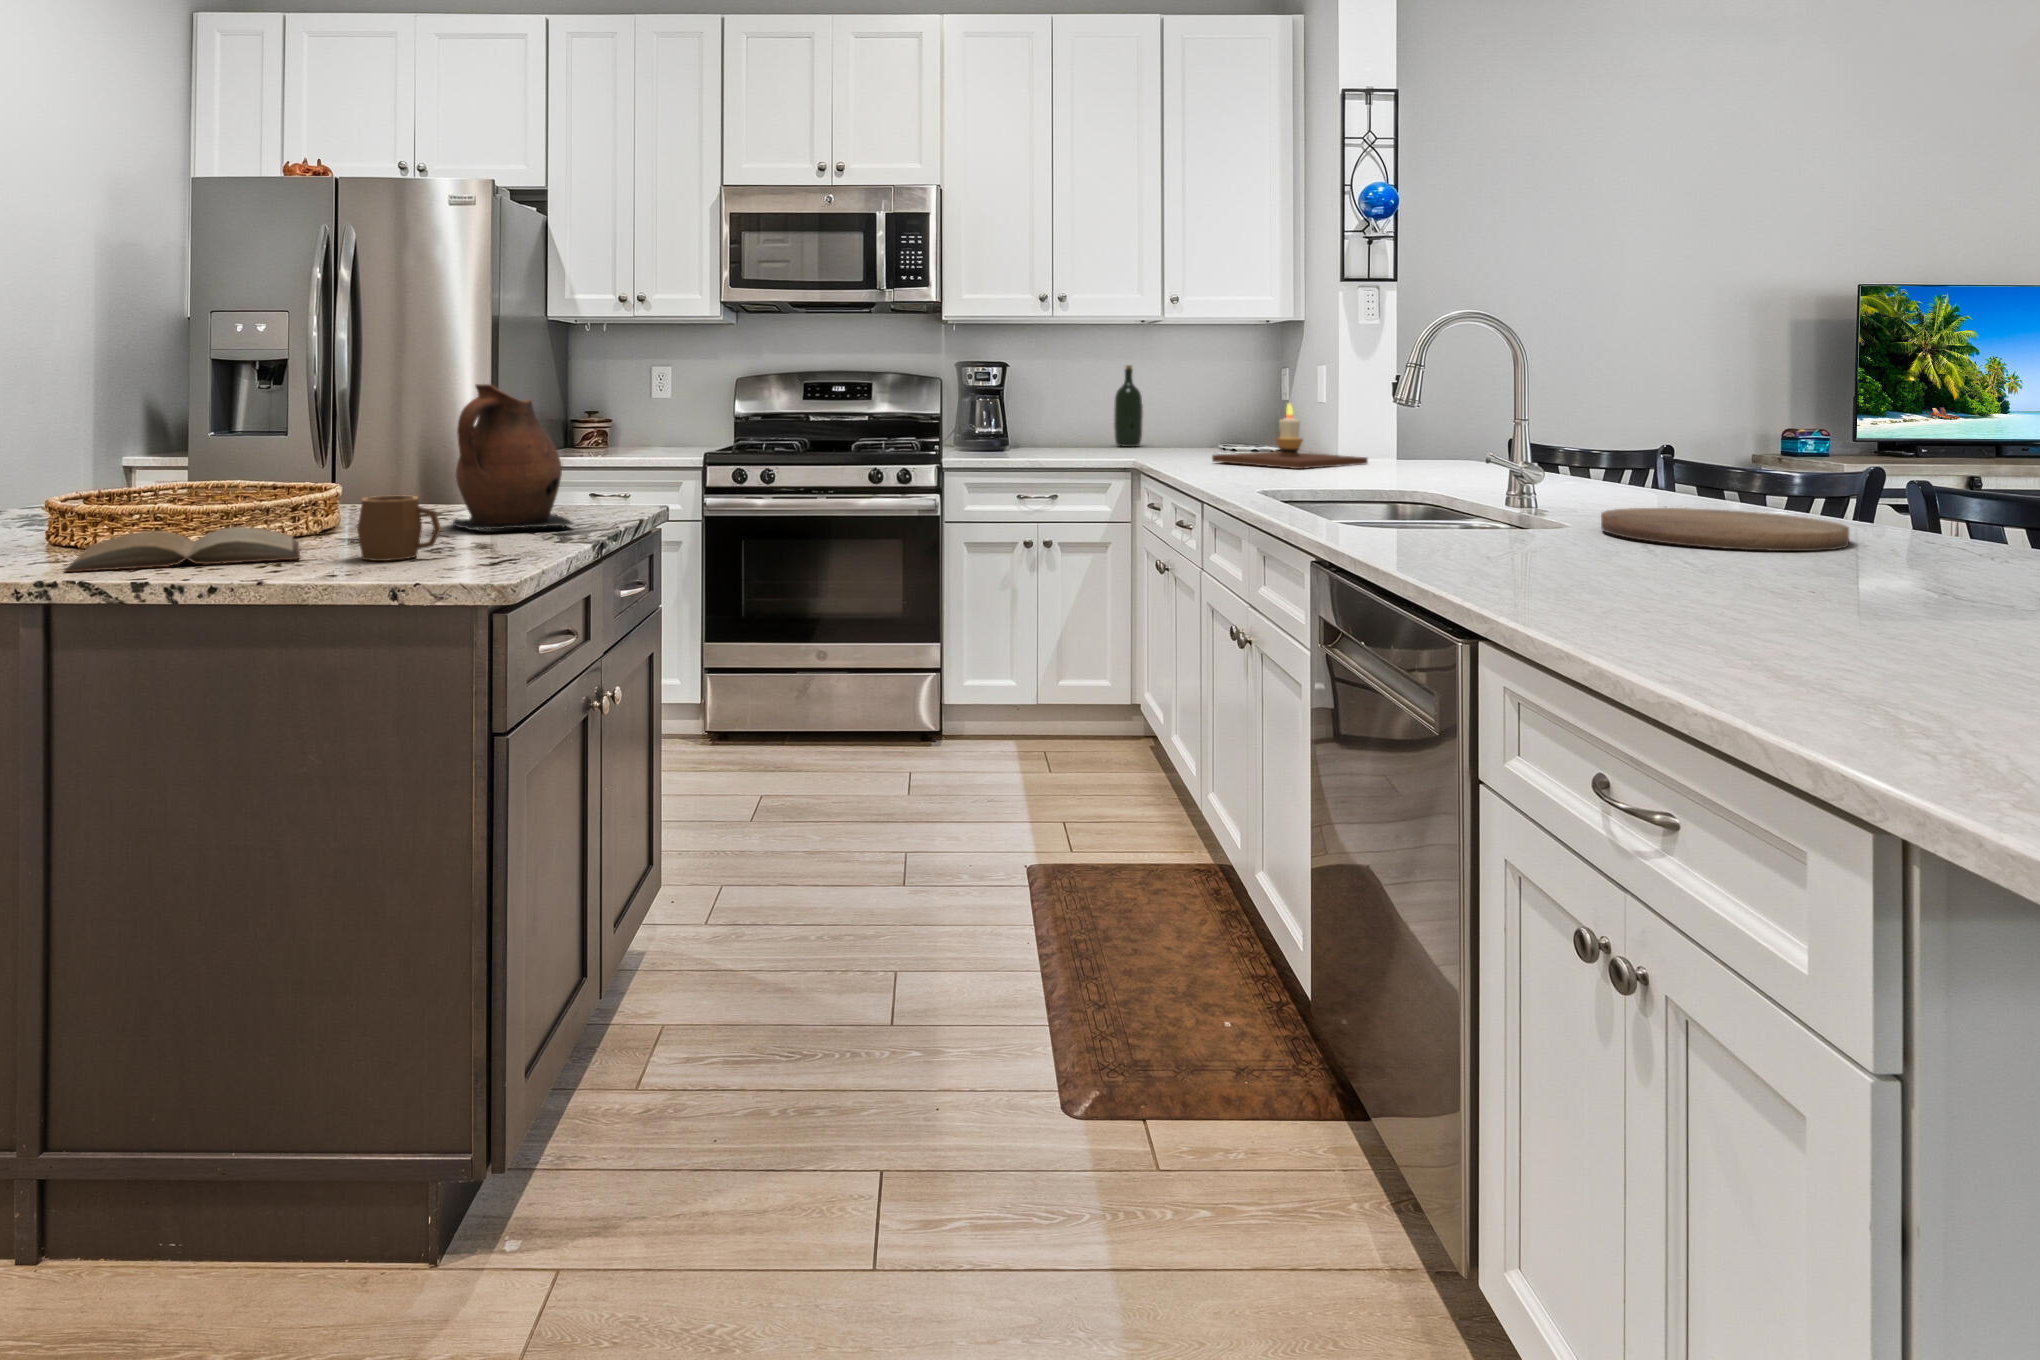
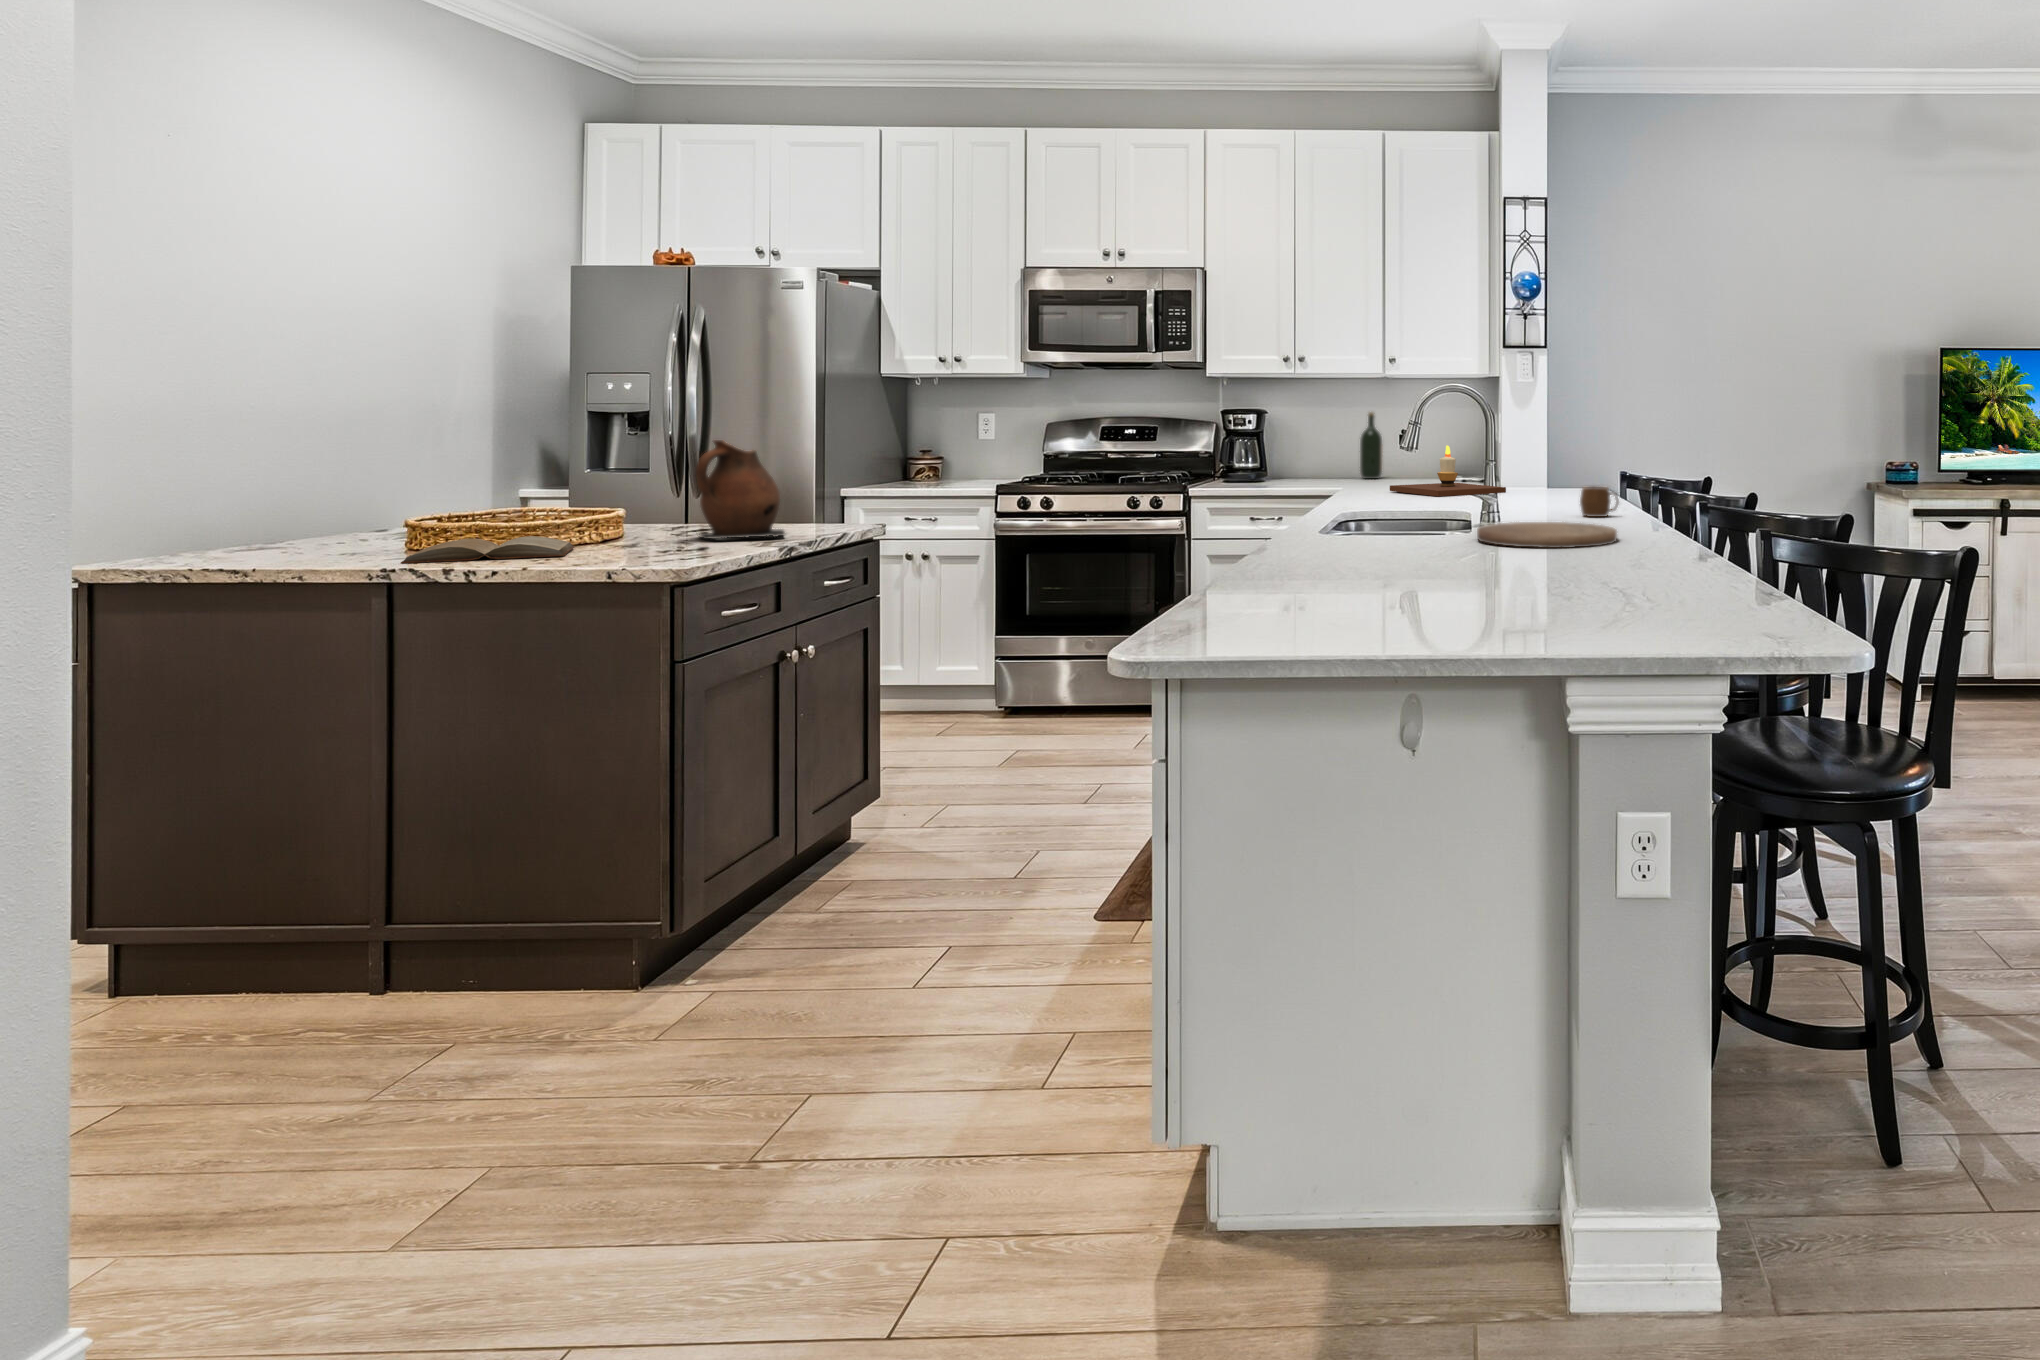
mug: present [357,496,441,561] -> present [1580,486,1619,517]

